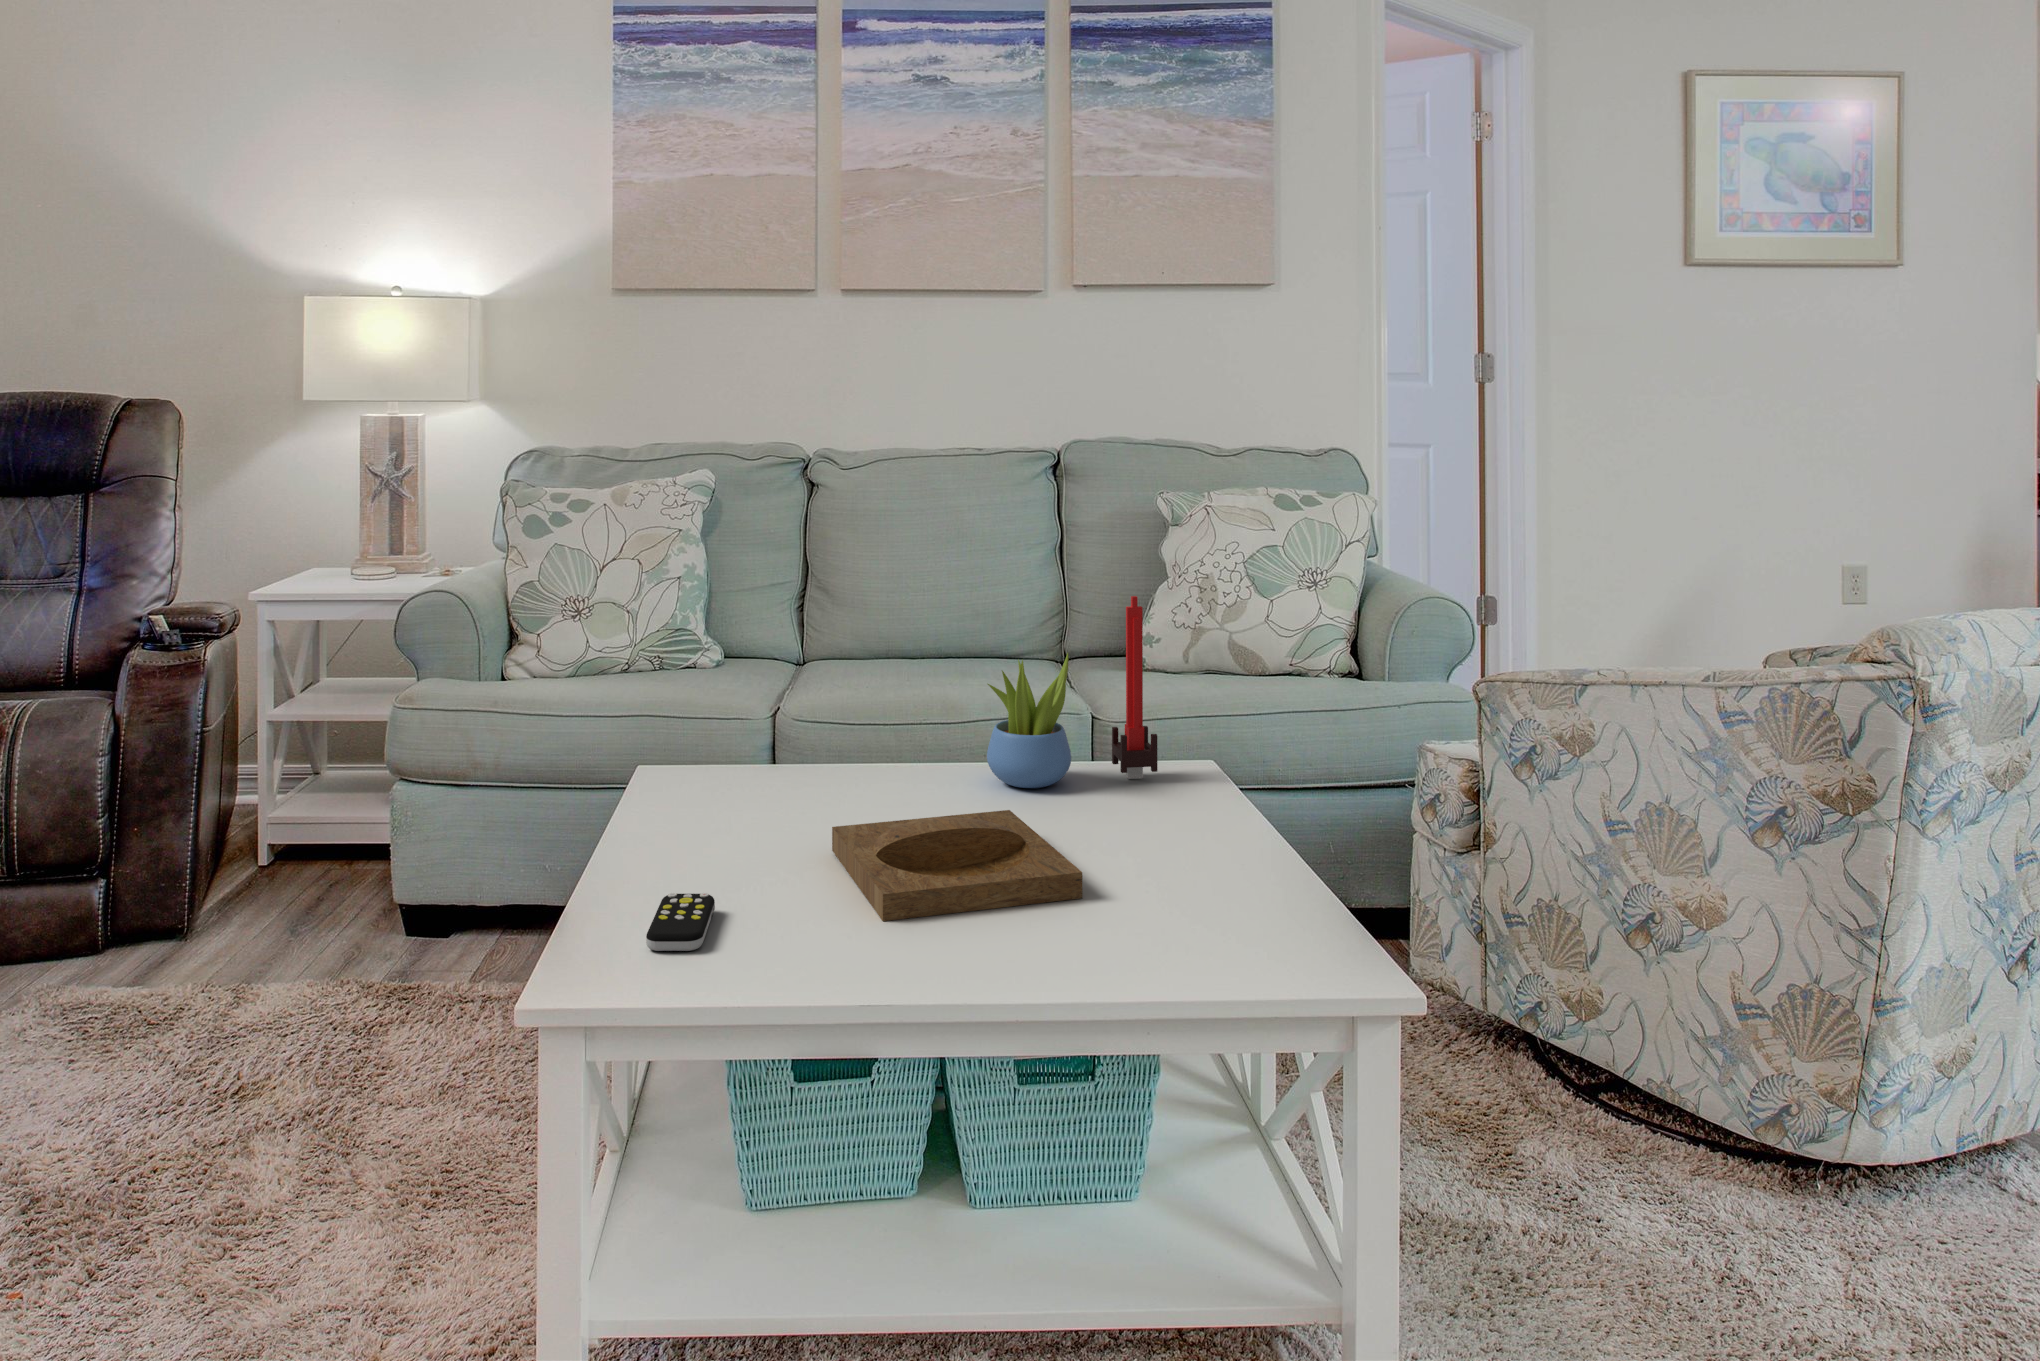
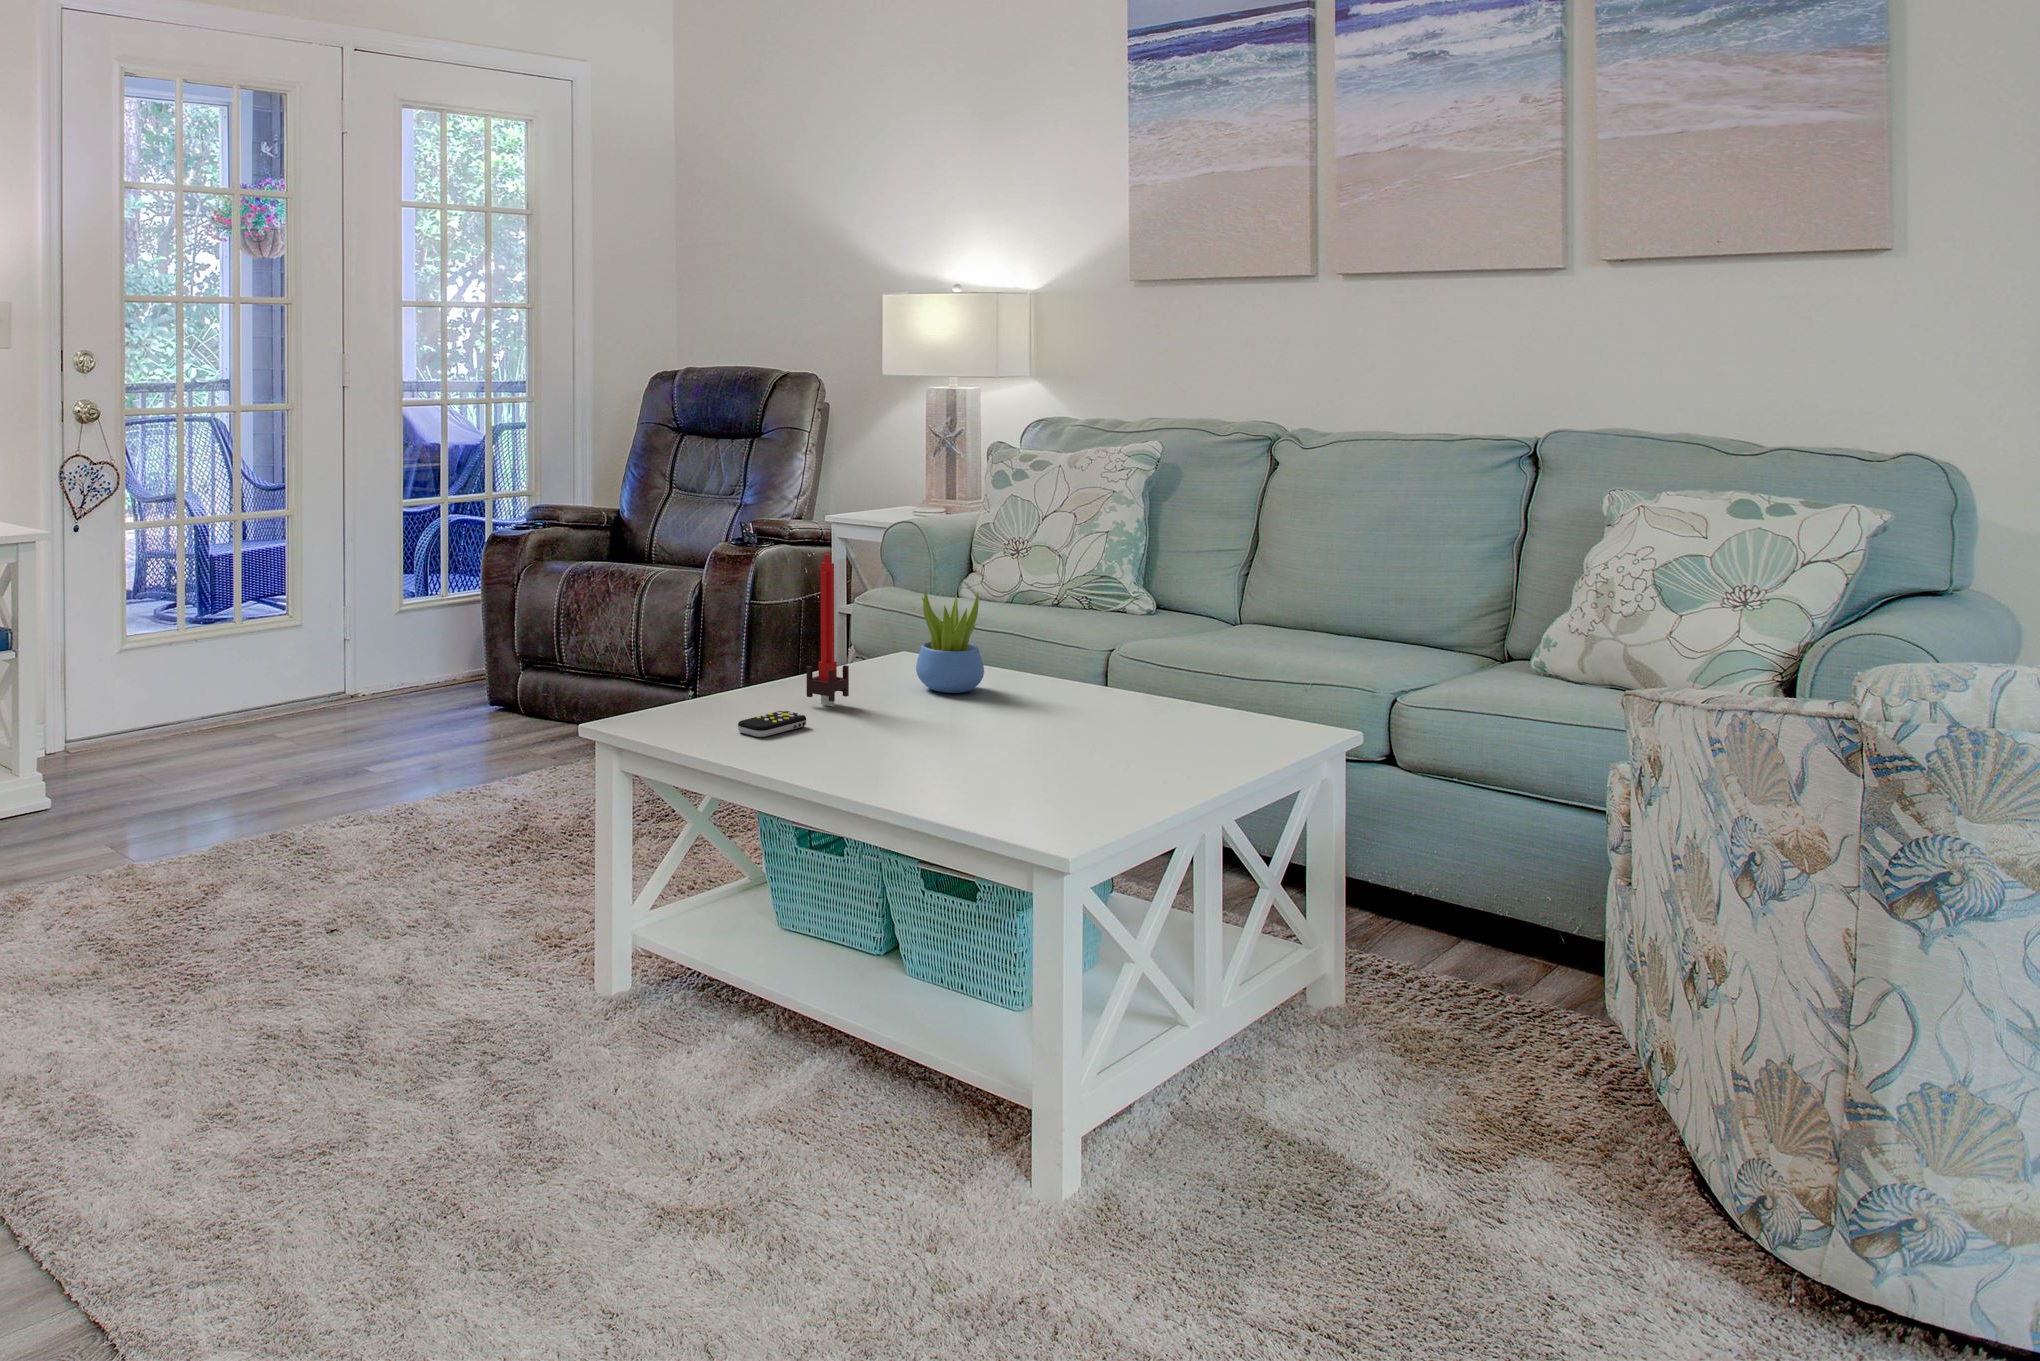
candle: present [1112,596,1158,779] -> present [806,554,849,706]
succulent plant: present [987,653,1071,788] -> present [916,590,984,693]
tray: present [832,810,1082,921] -> none [886,704,1080,776]

